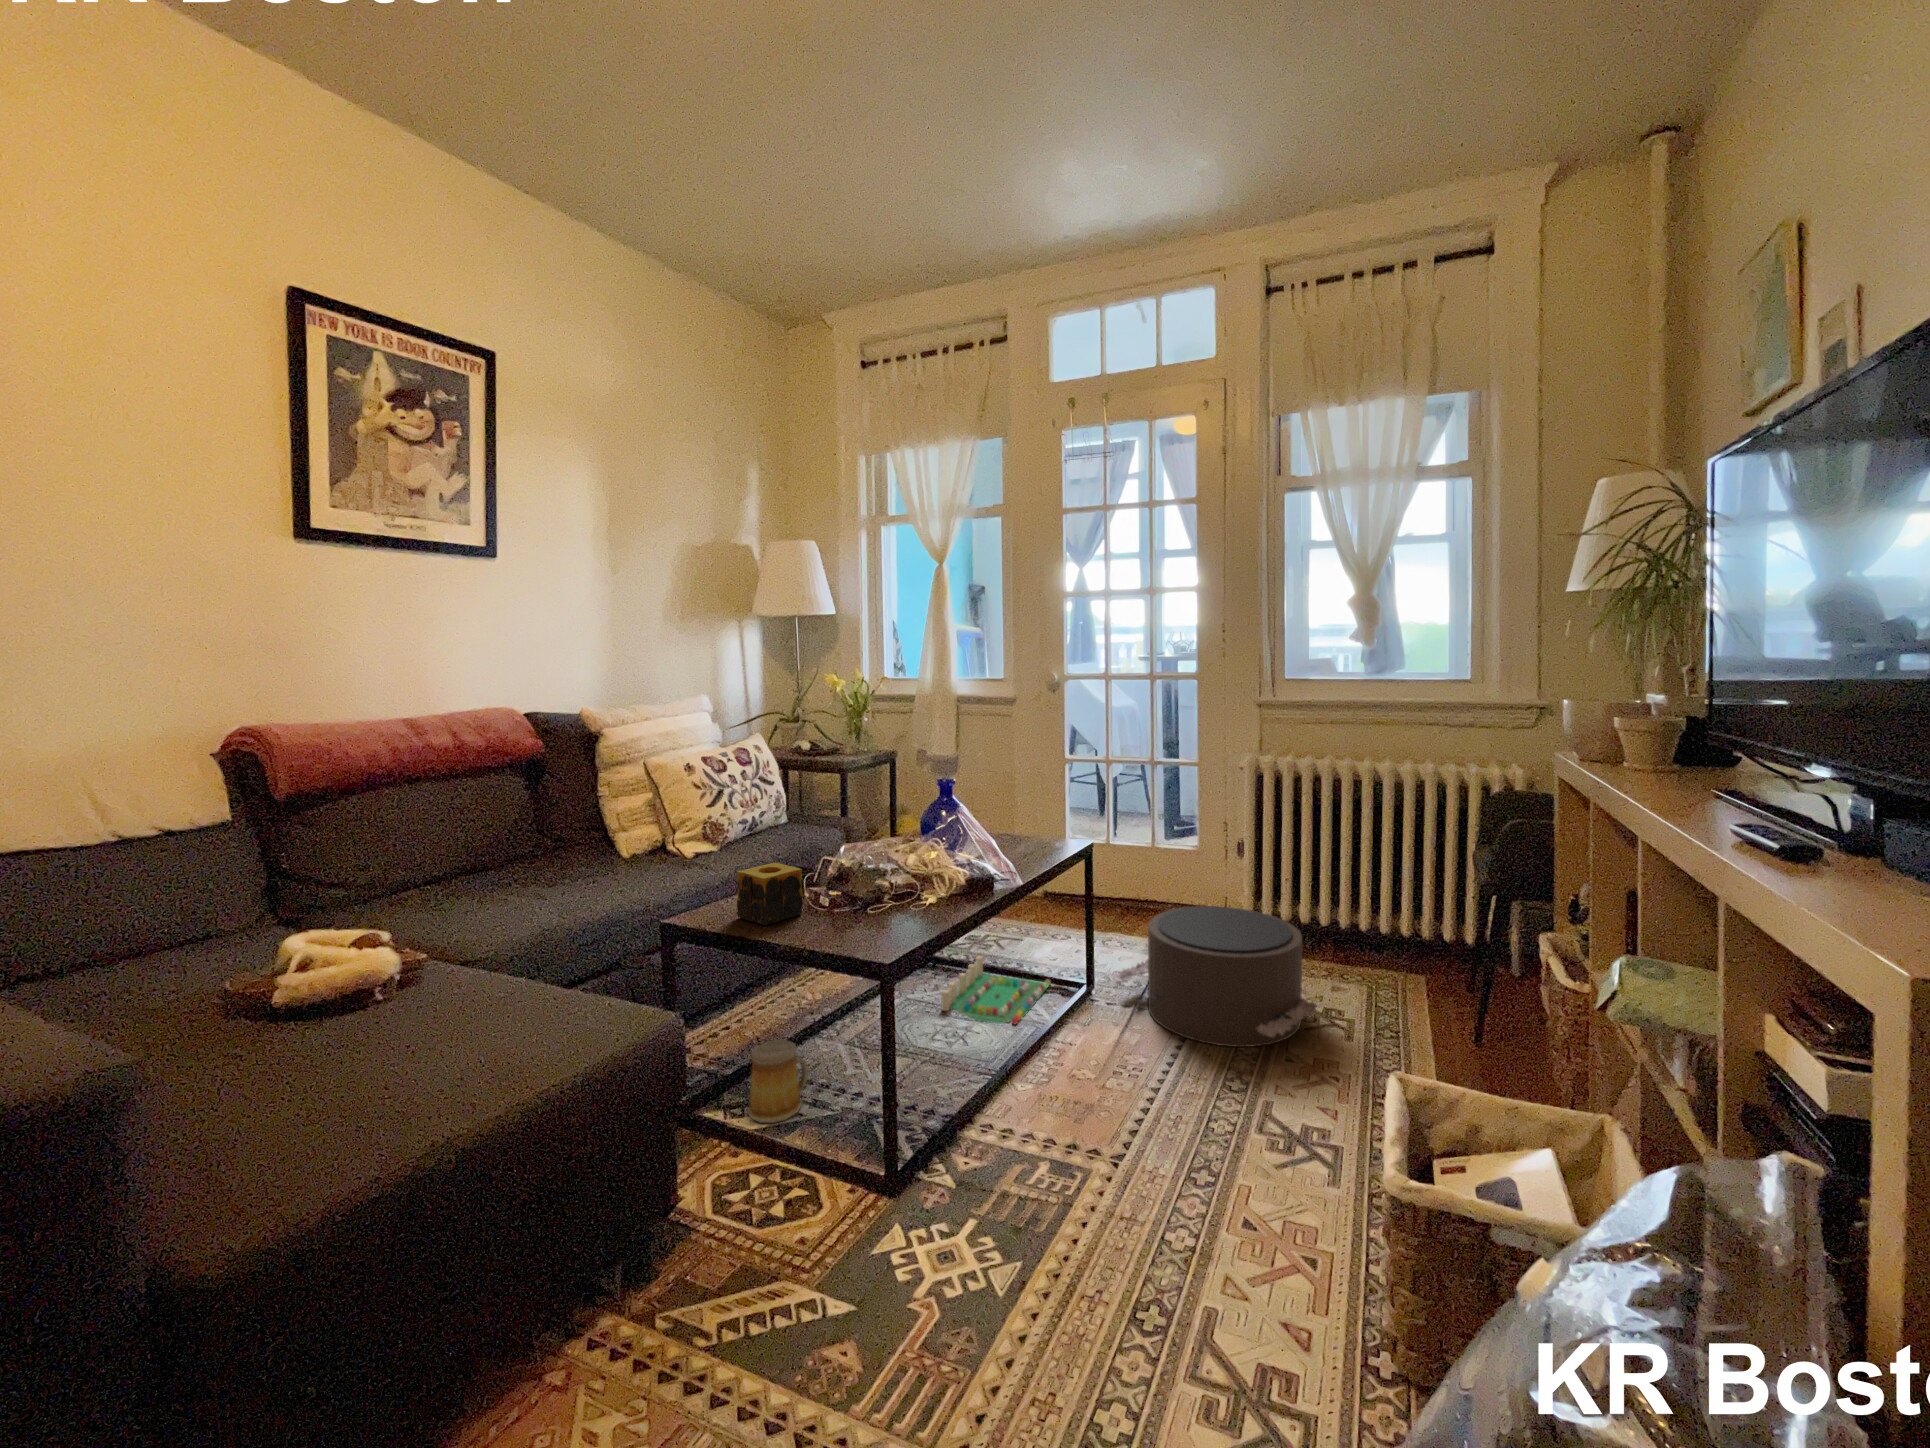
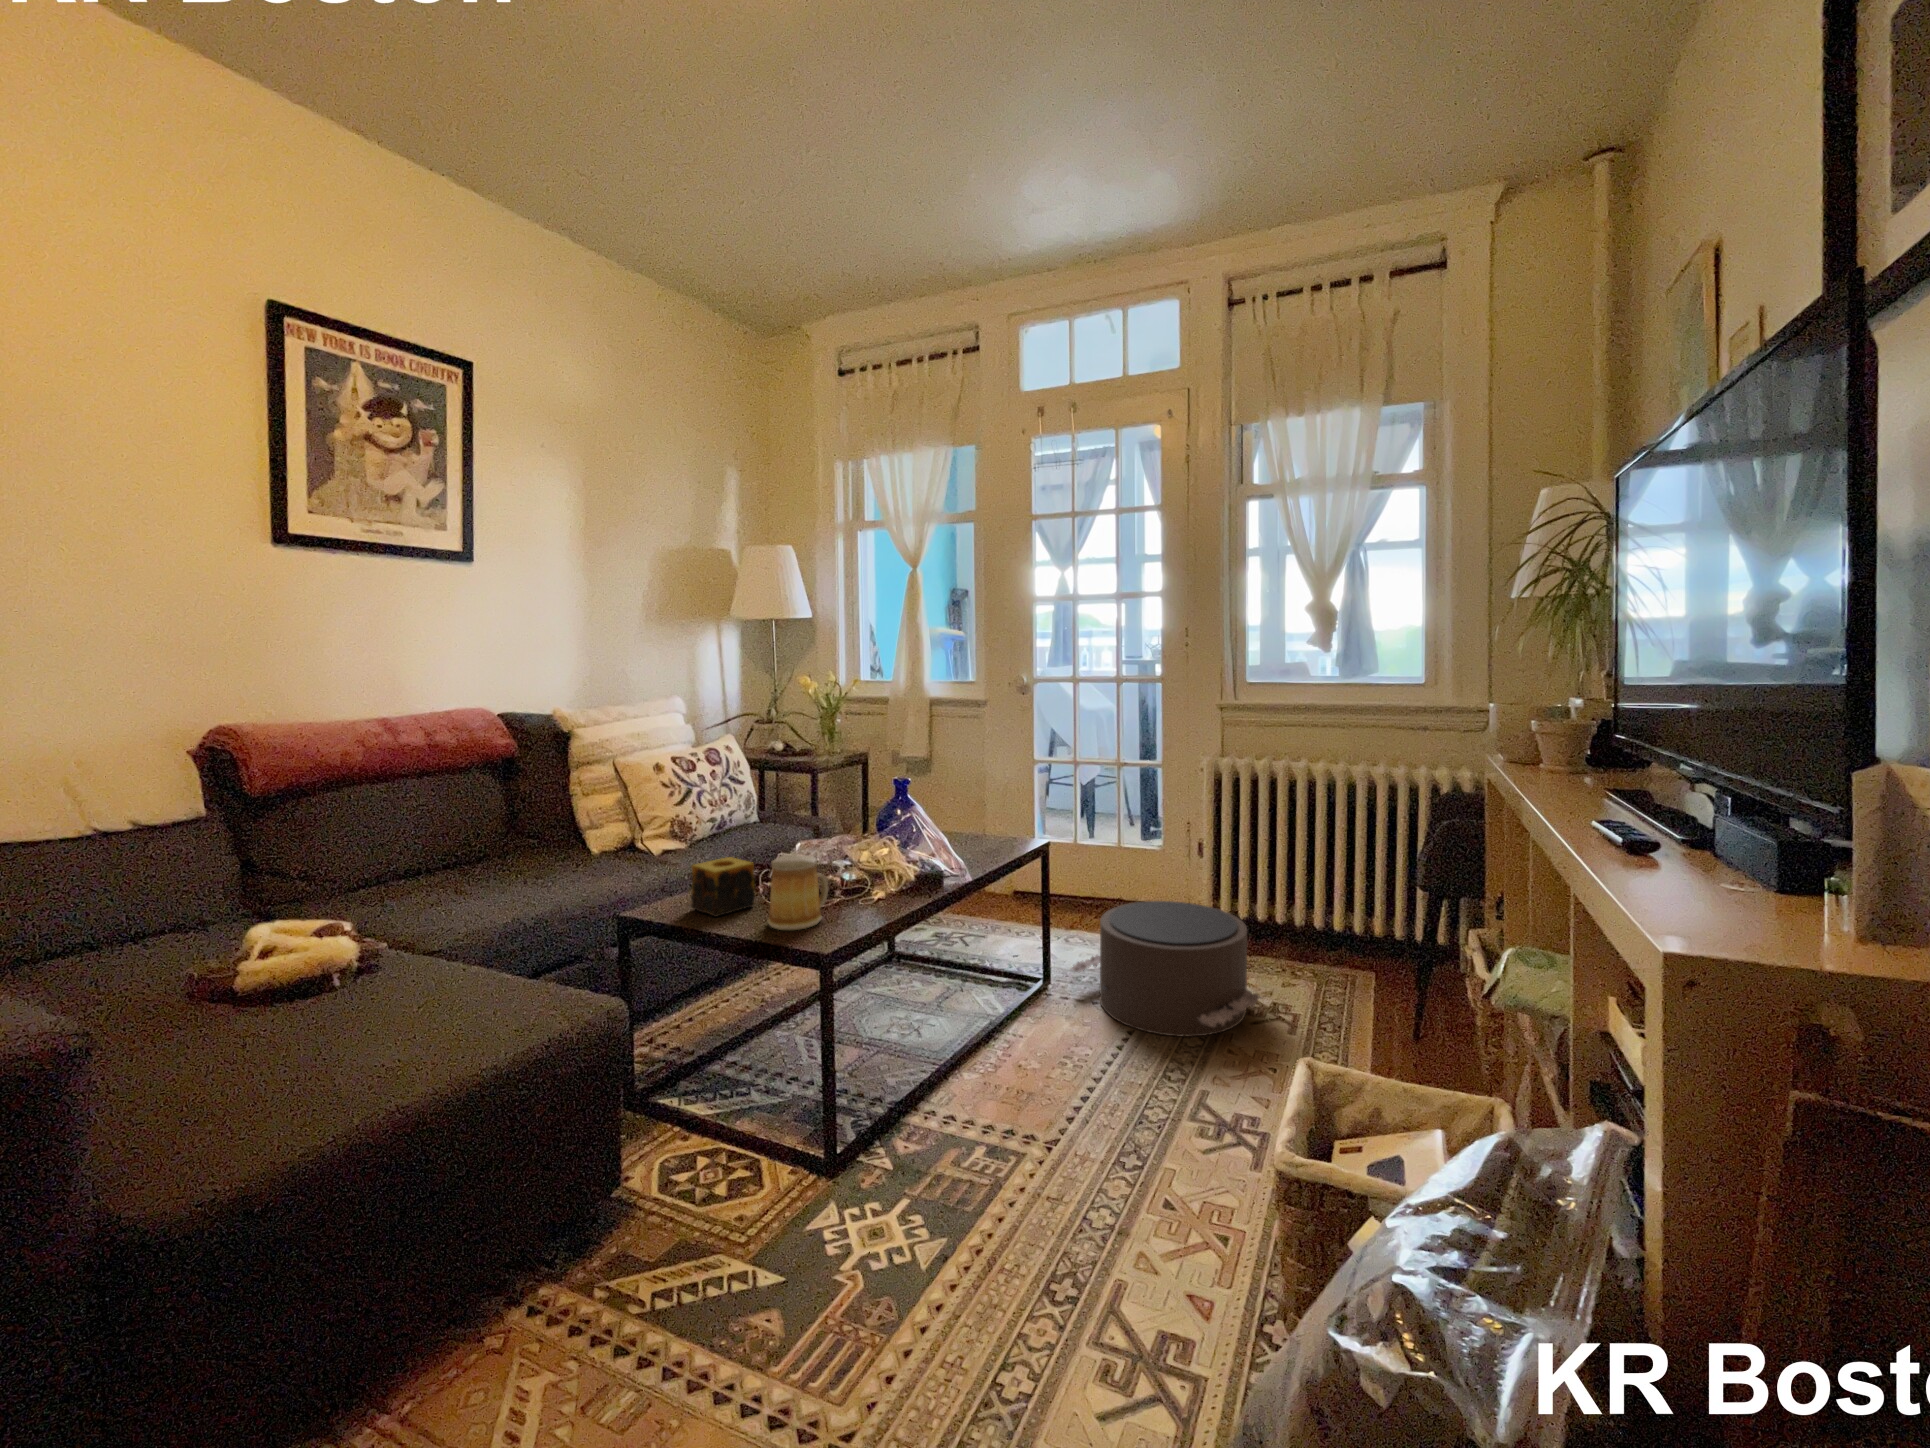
board game: present [941,956,1050,1024] -> none [892,949,1009,1017]
mug: present [748,1040,808,1123] -> present [768,855,828,930]

